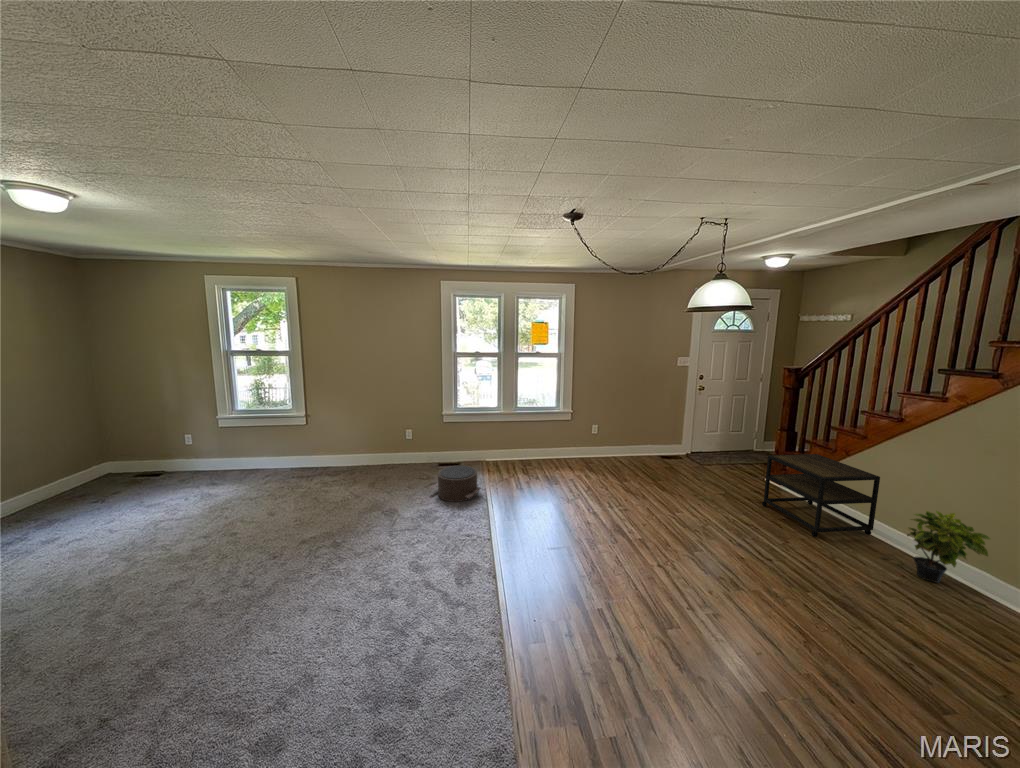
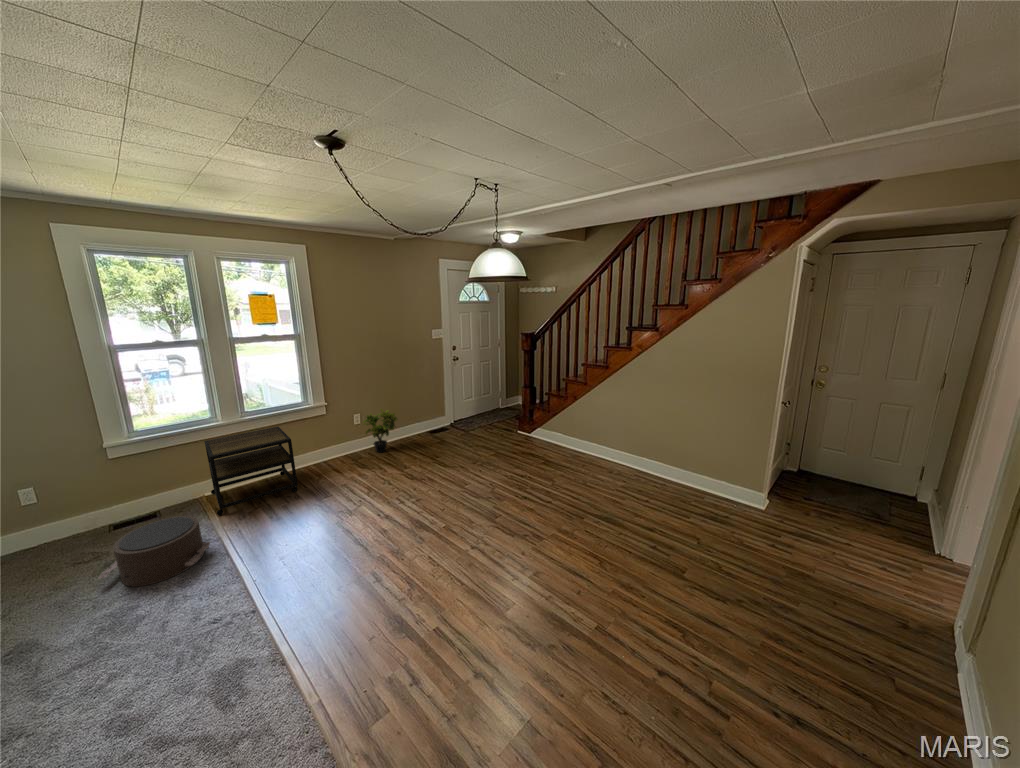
side table: present [762,454,880,537] -> present [204,427,298,515]
potted plant: present [907,511,991,583] -> present [363,409,397,452]

